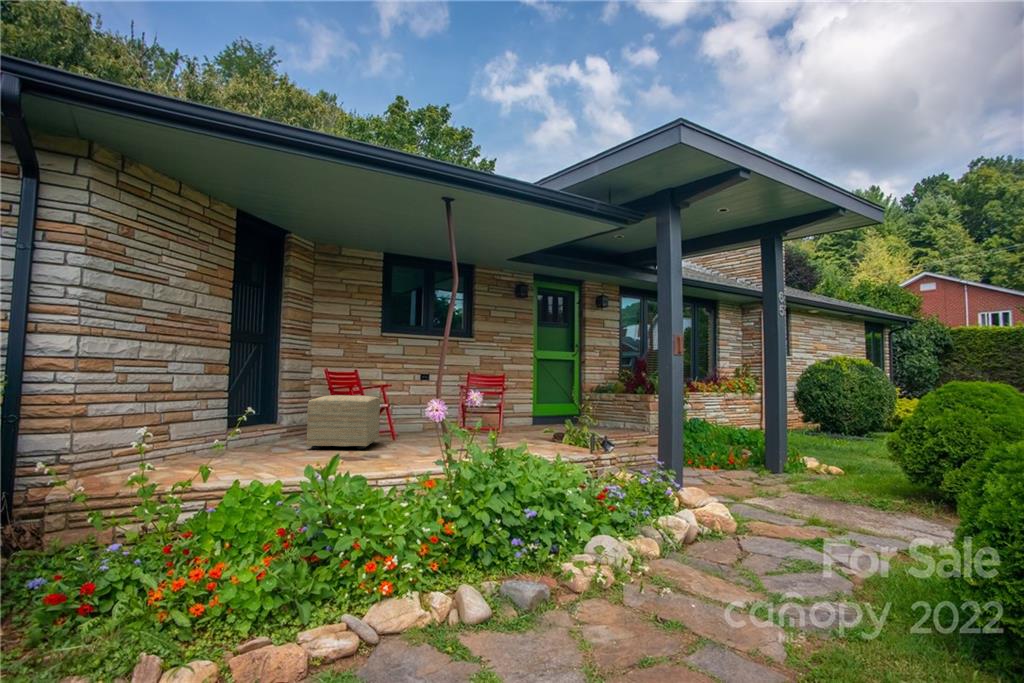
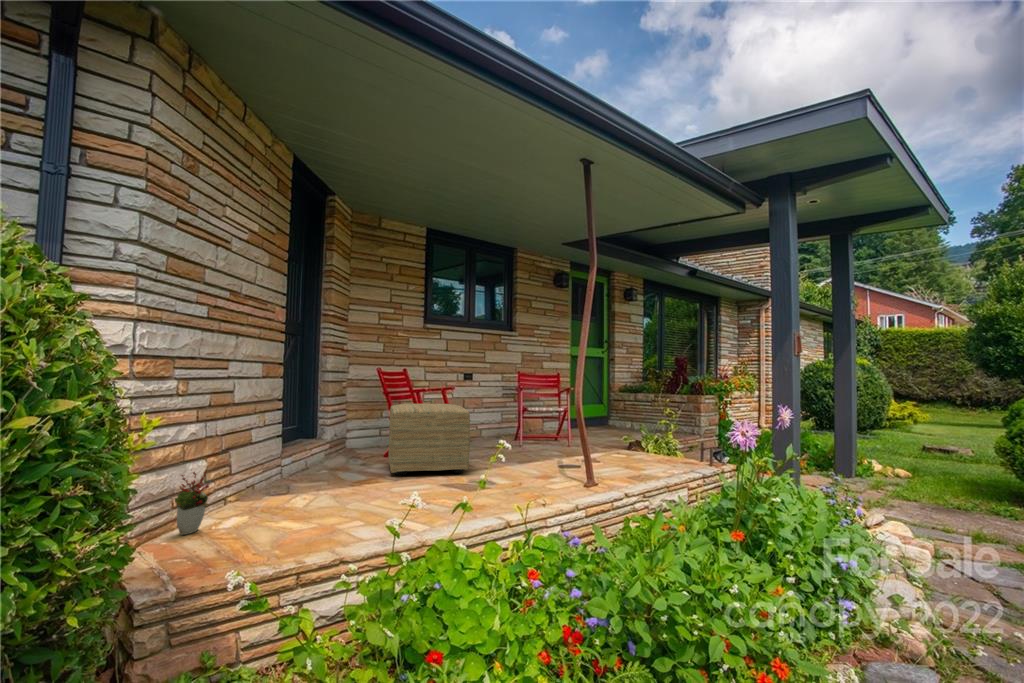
decorative plant: none [102,432,129,473] -> present [175,472,209,535]

